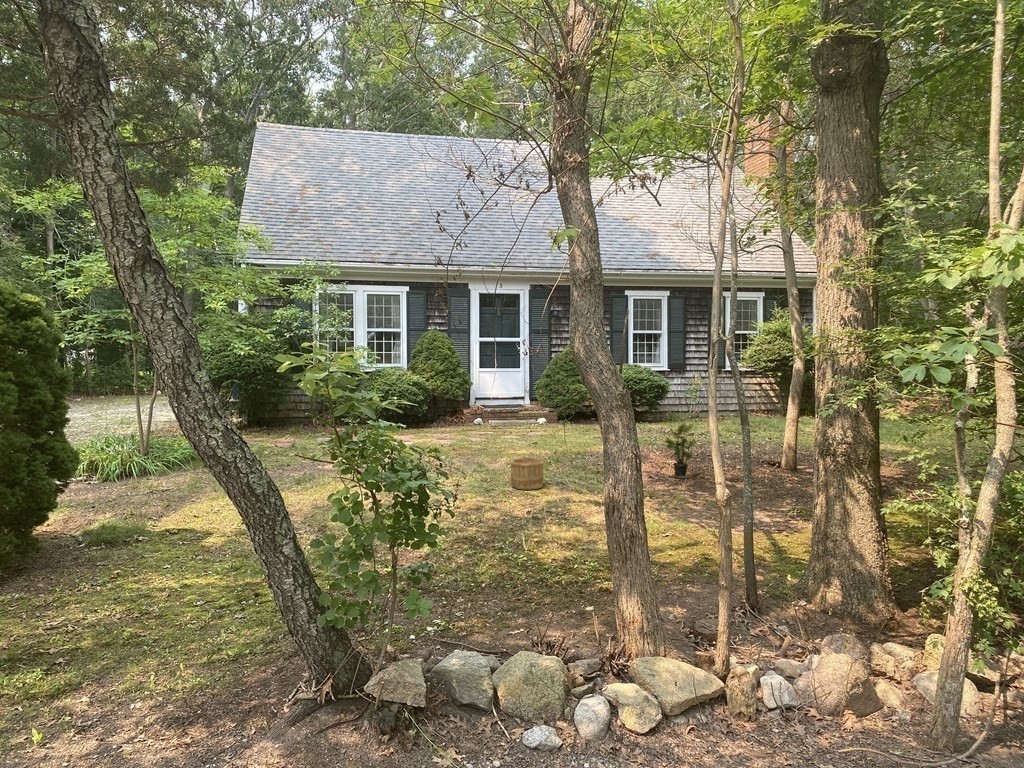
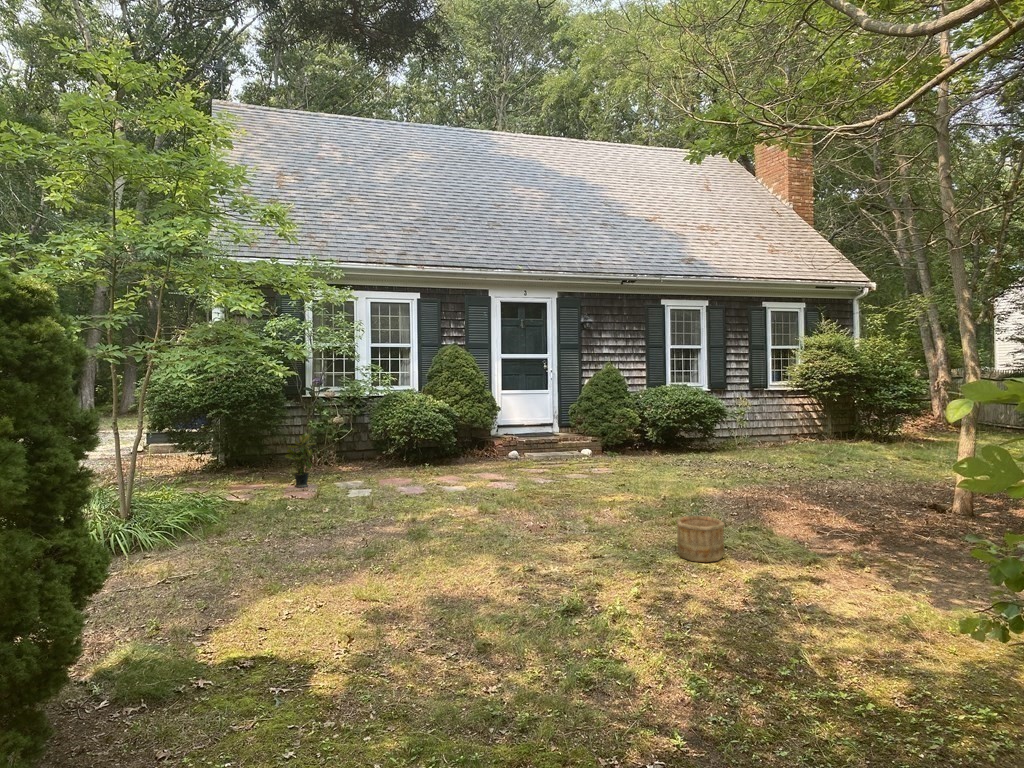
potted plant: present [665,423,696,478] -> present [285,433,316,487]

